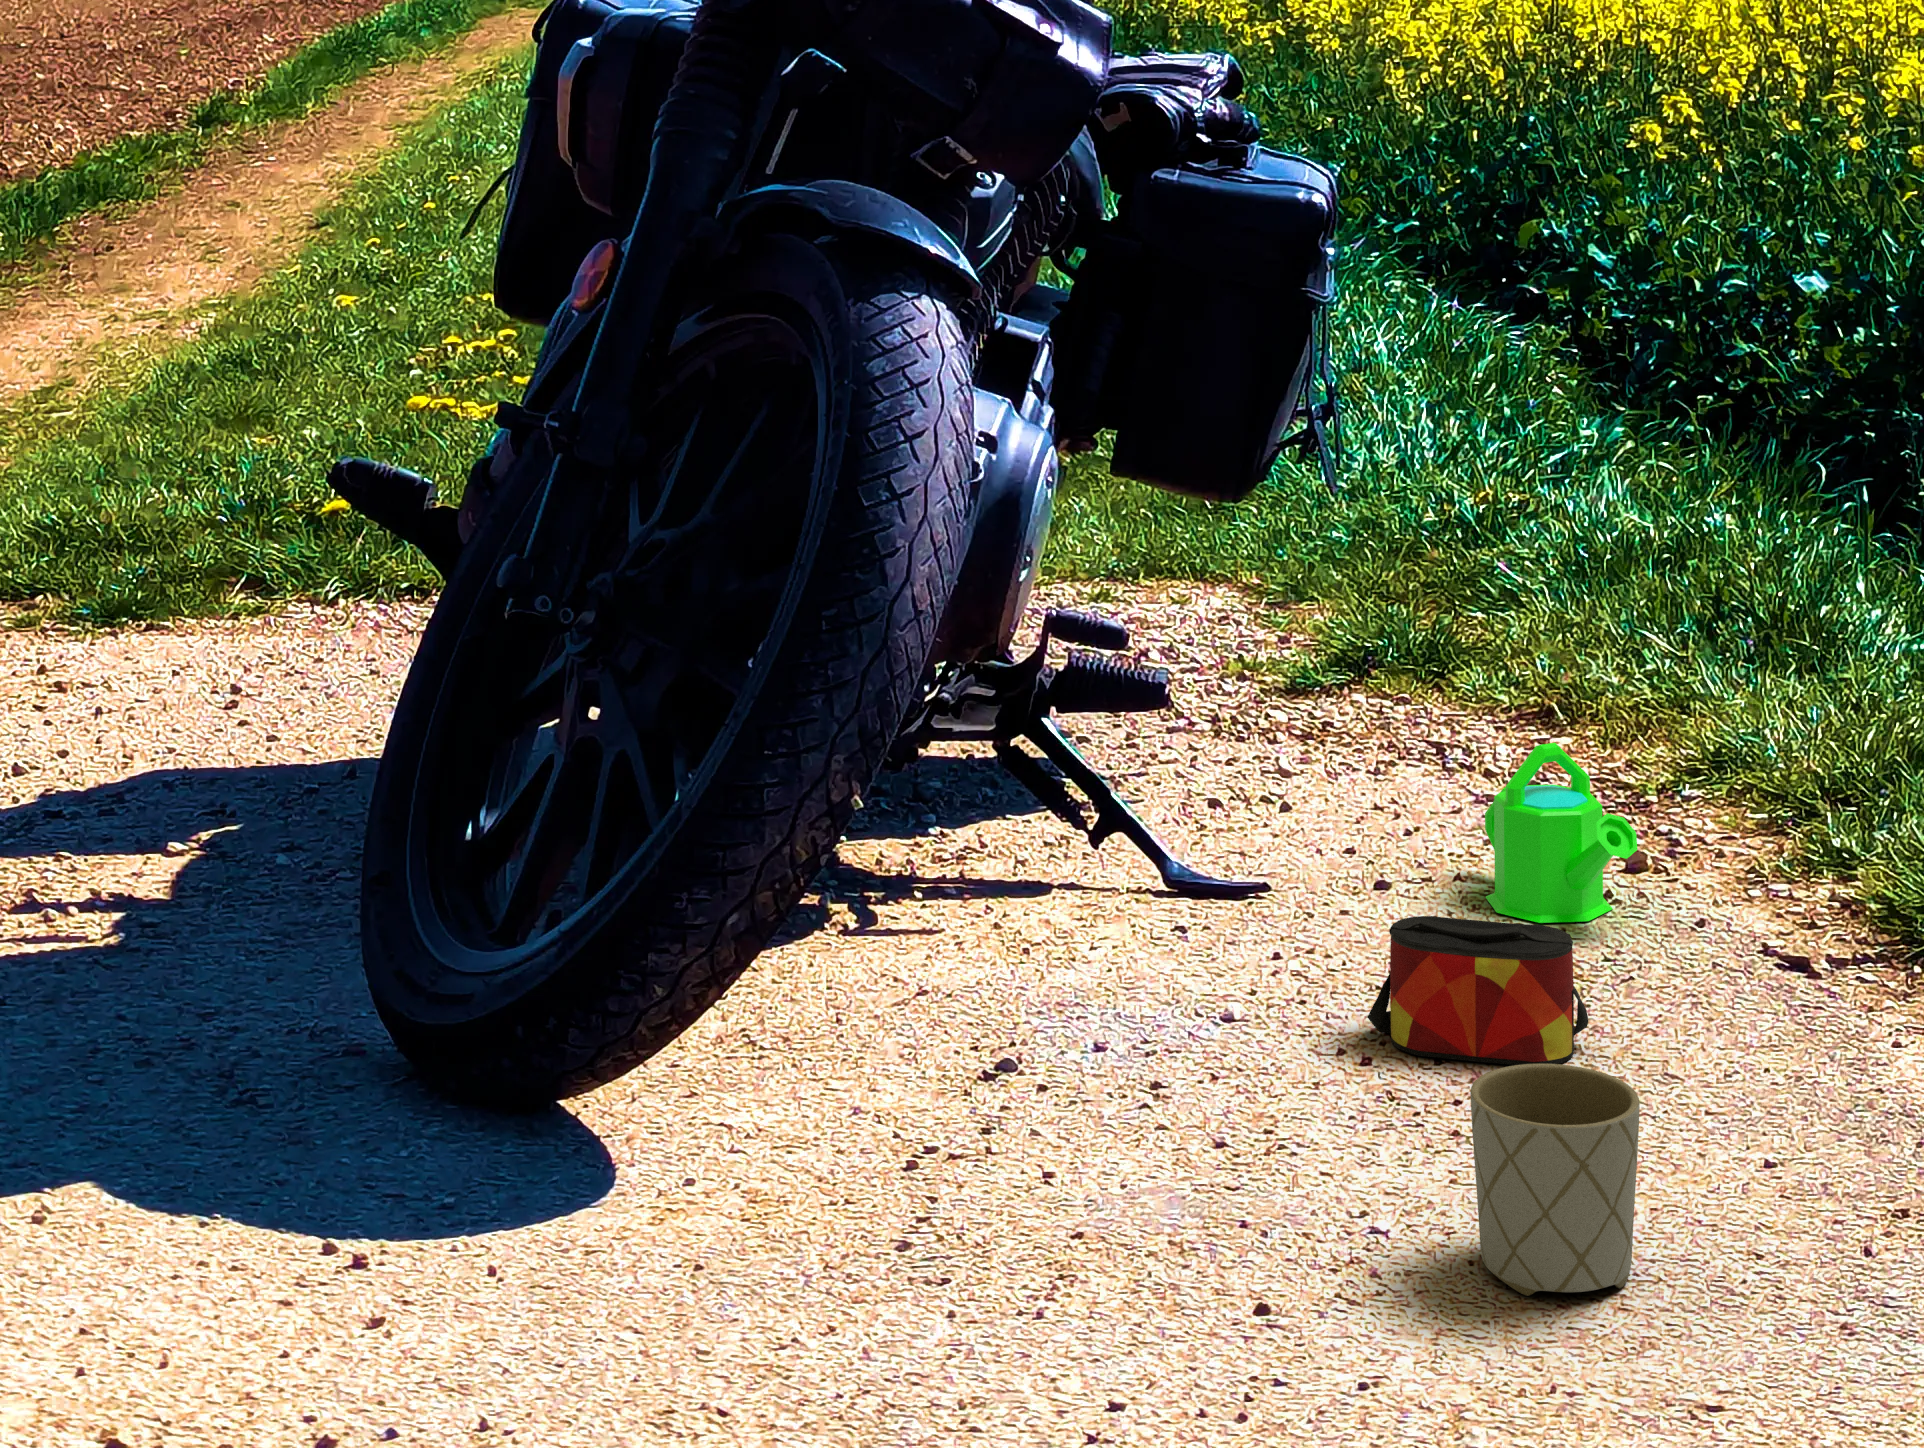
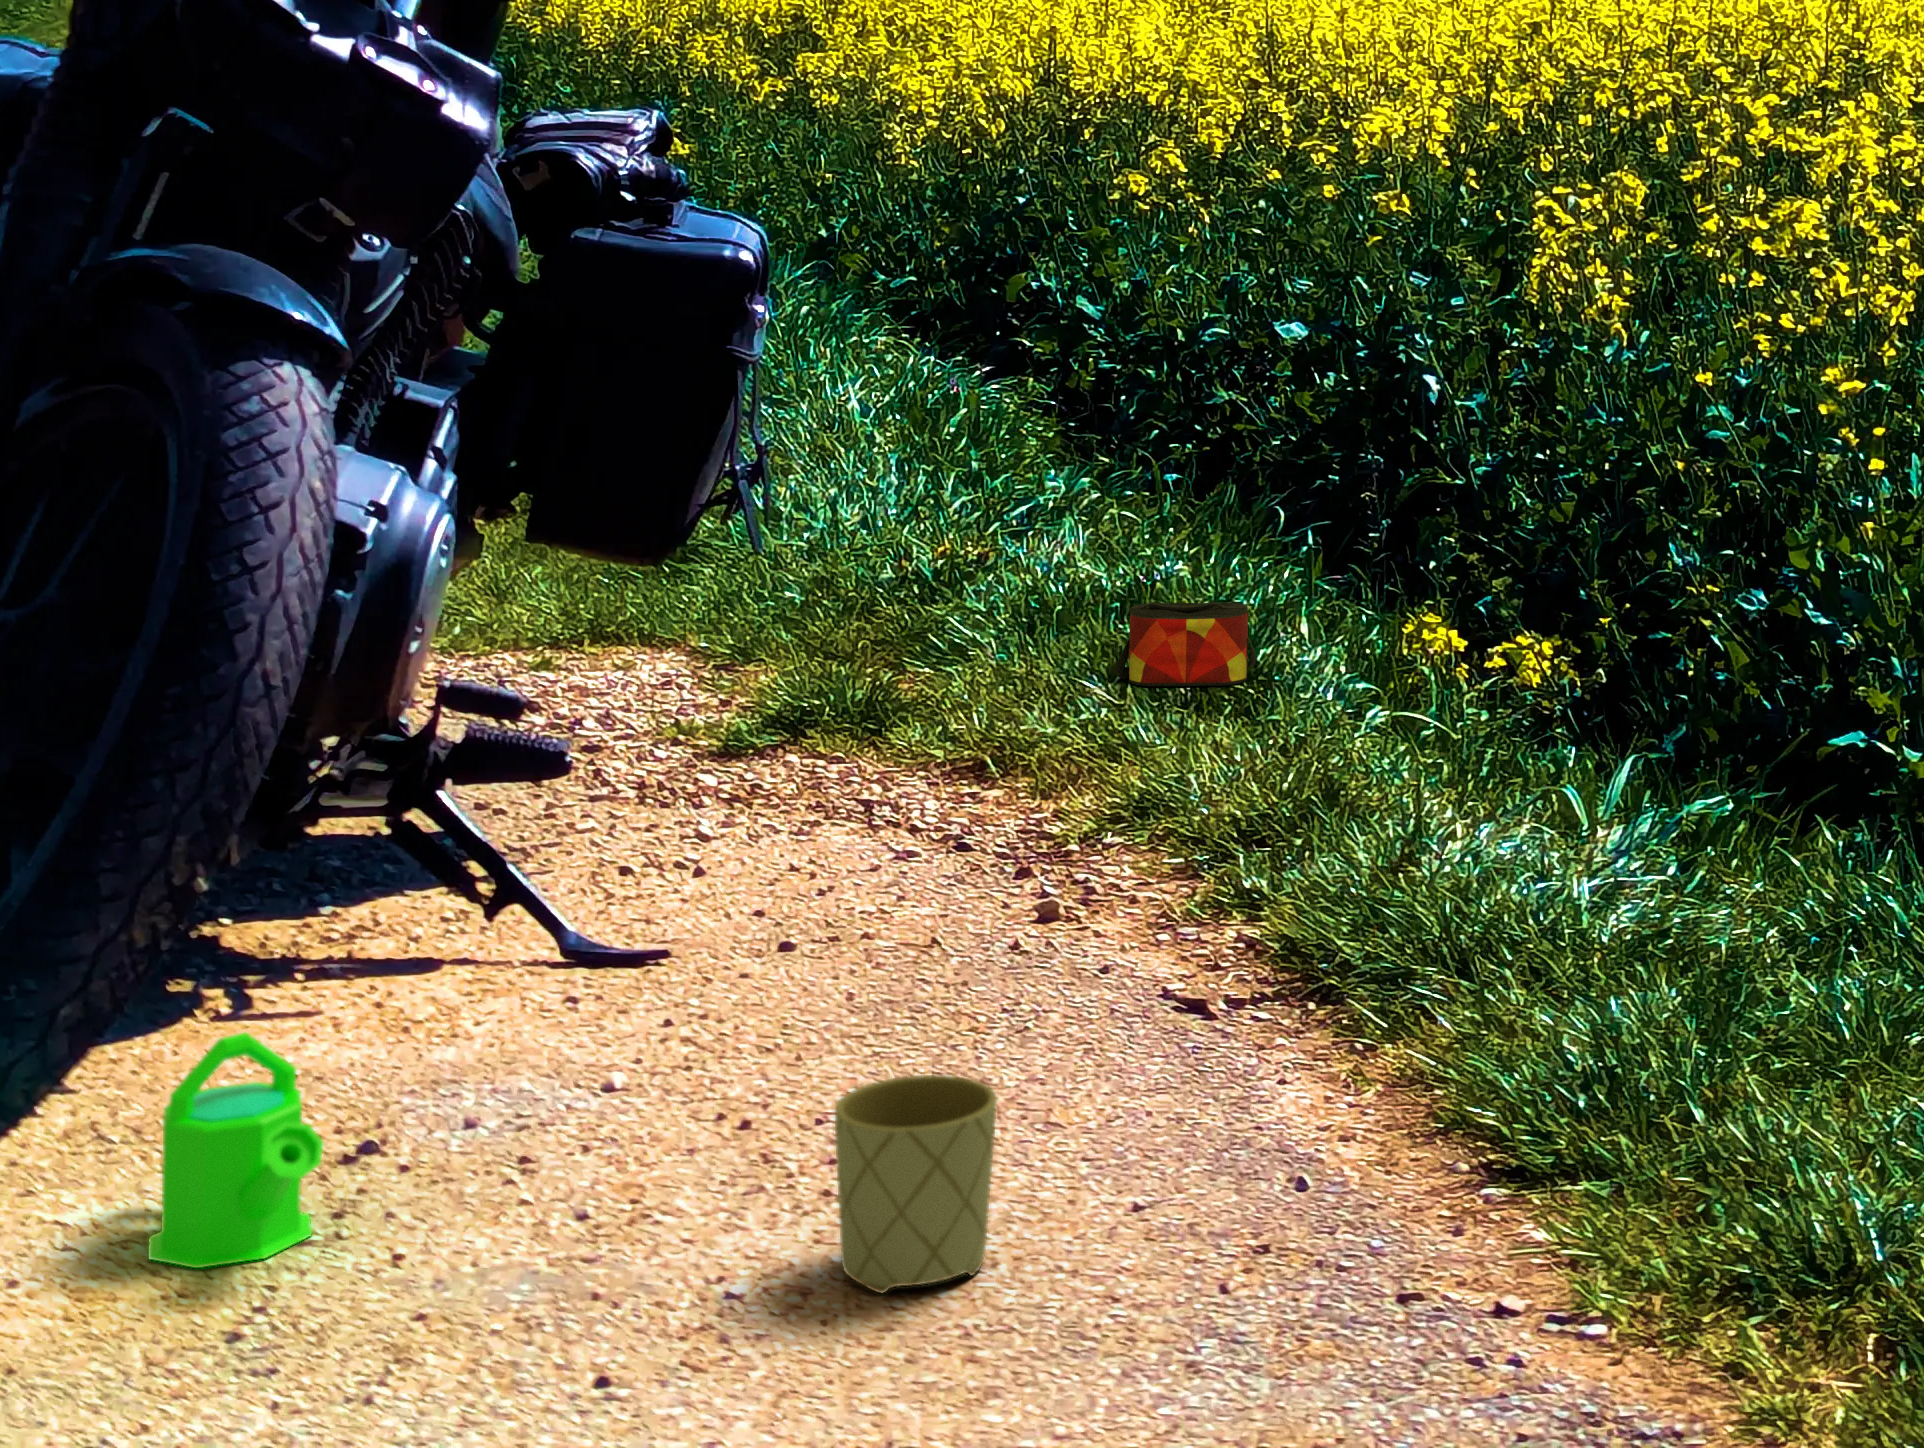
watering can: present [1485,743,1637,923] -> present [148,1033,323,1268]
bag: present [1368,916,1588,1065] -> present [1113,601,1256,686]

